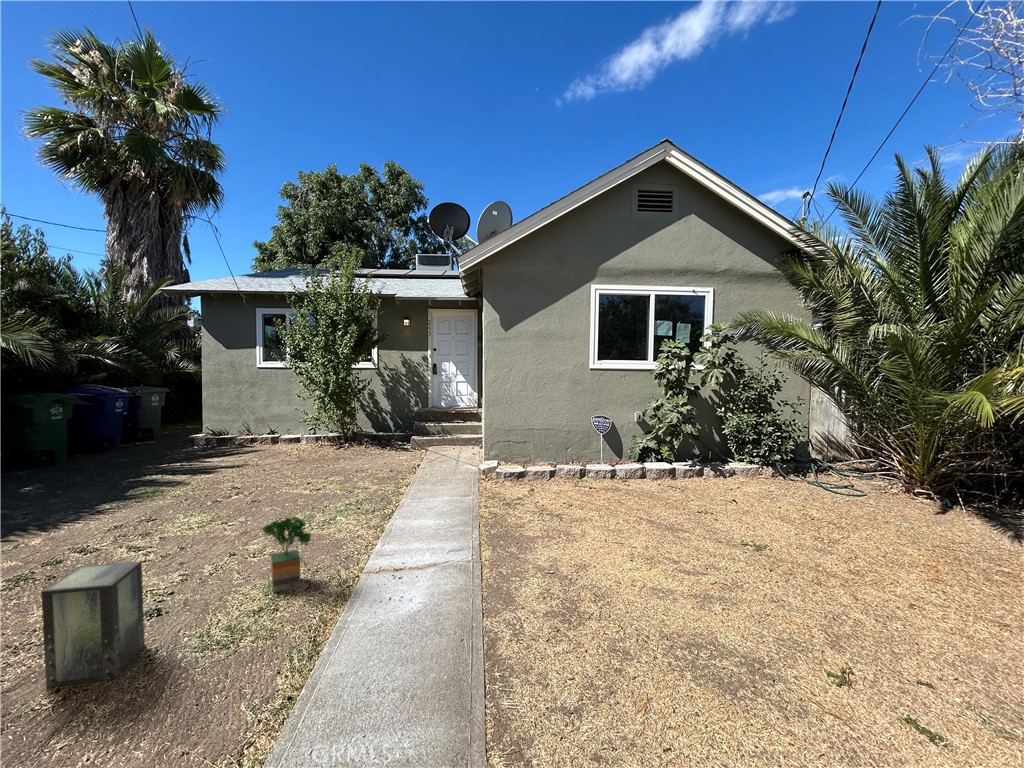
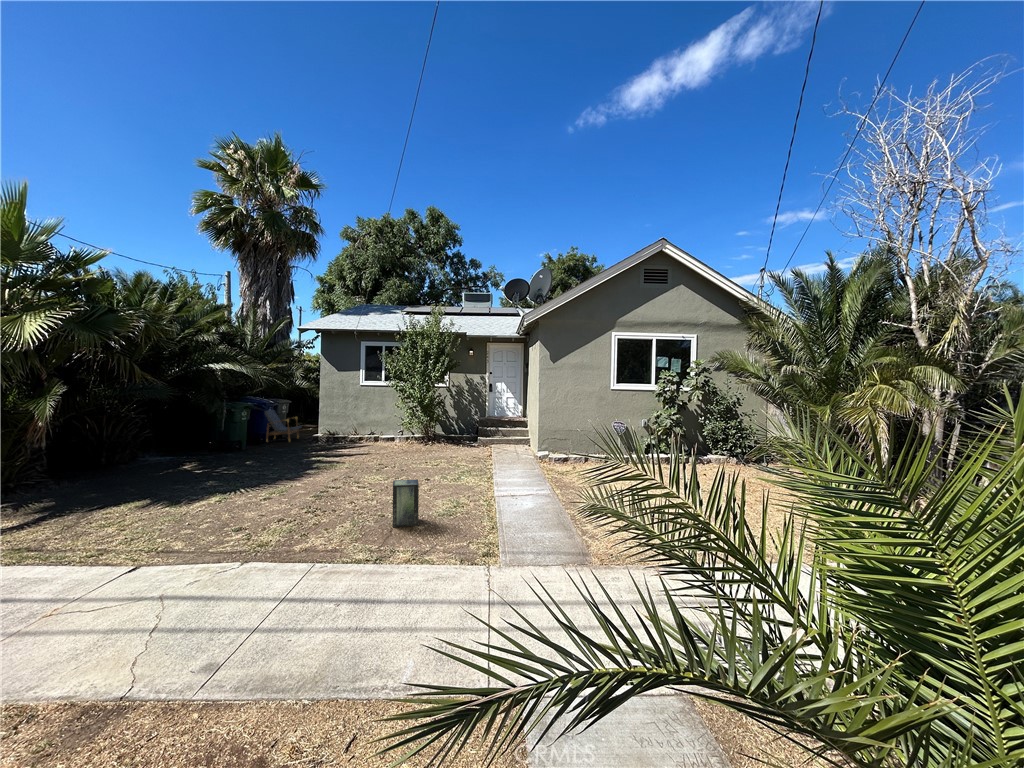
lounge chair: none [123,401,183,445] -> present [265,410,301,440]
potted tree: present [262,517,311,593] -> none [450,468,476,505]

